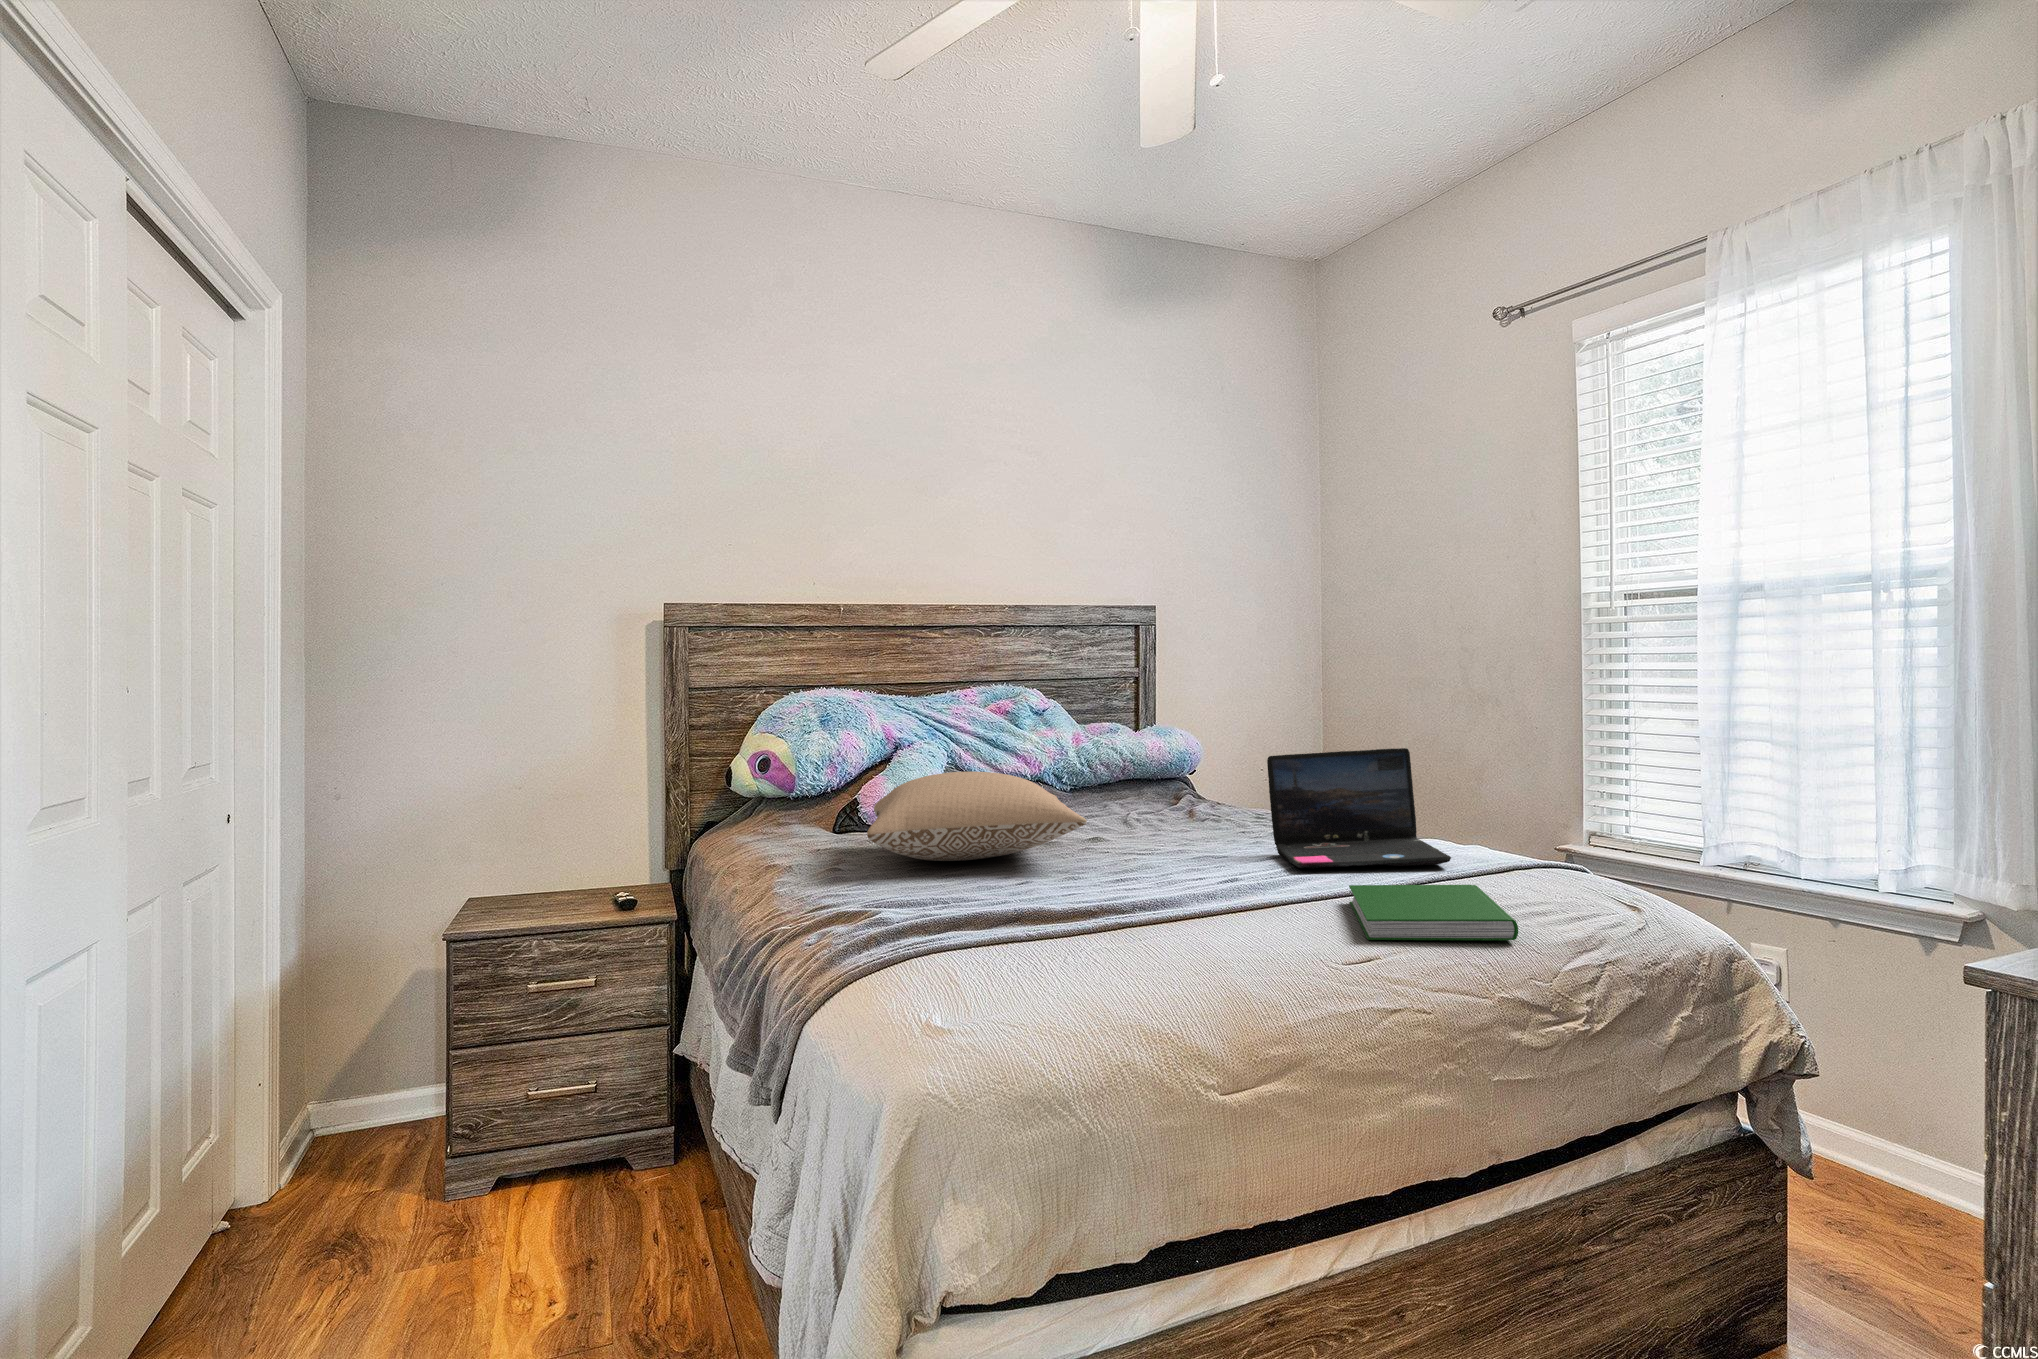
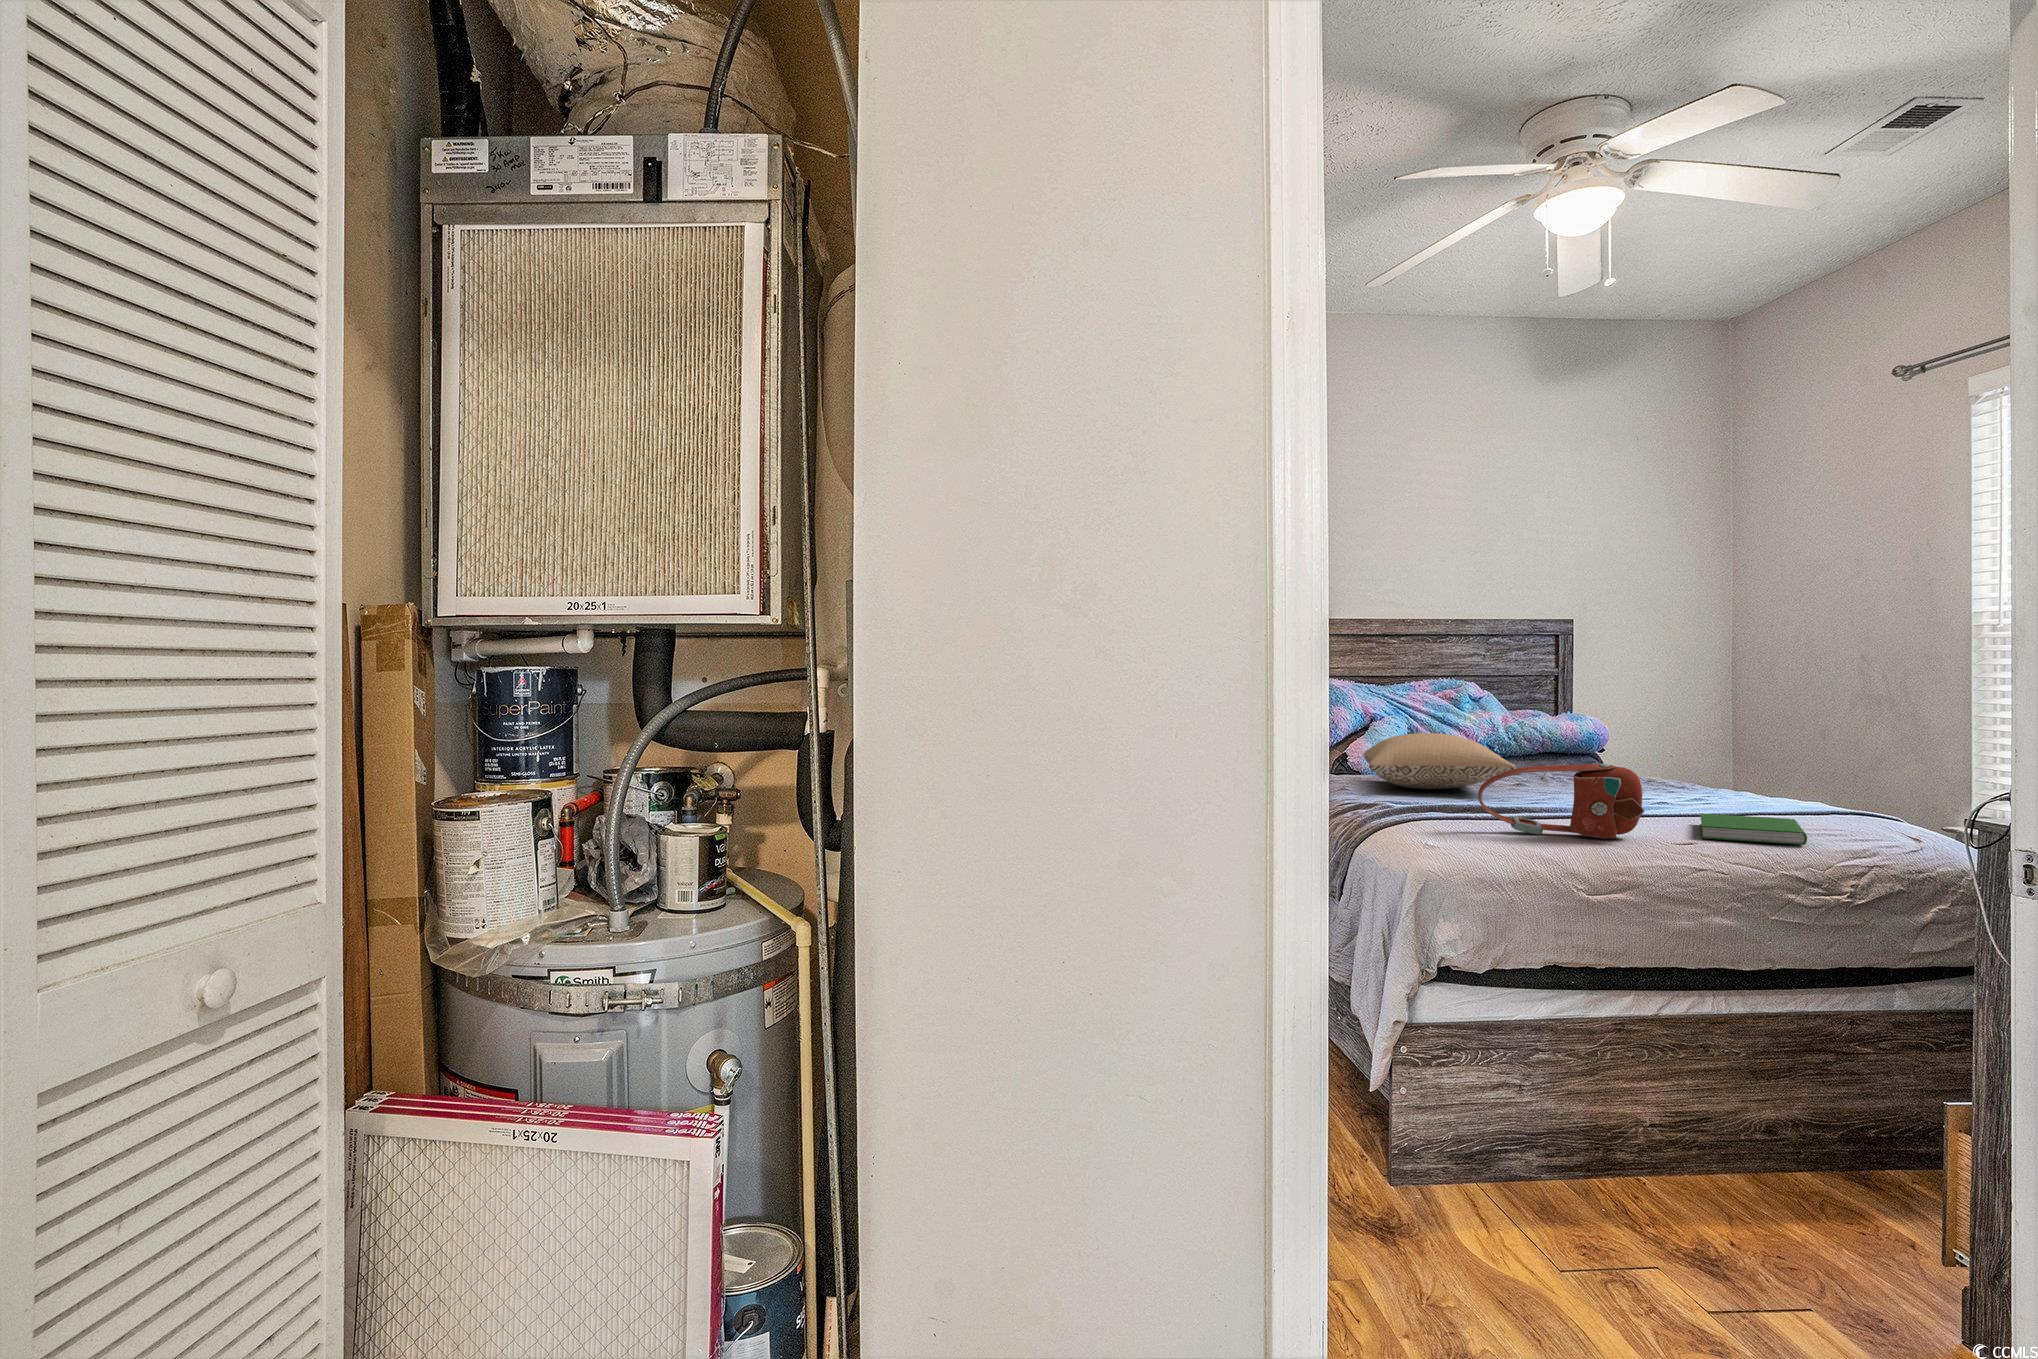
laptop: present [1267,748,1451,869] -> none [1653,733,1790,812]
handbag: none [1020,828,1288,962] -> present [1478,763,1644,839]

